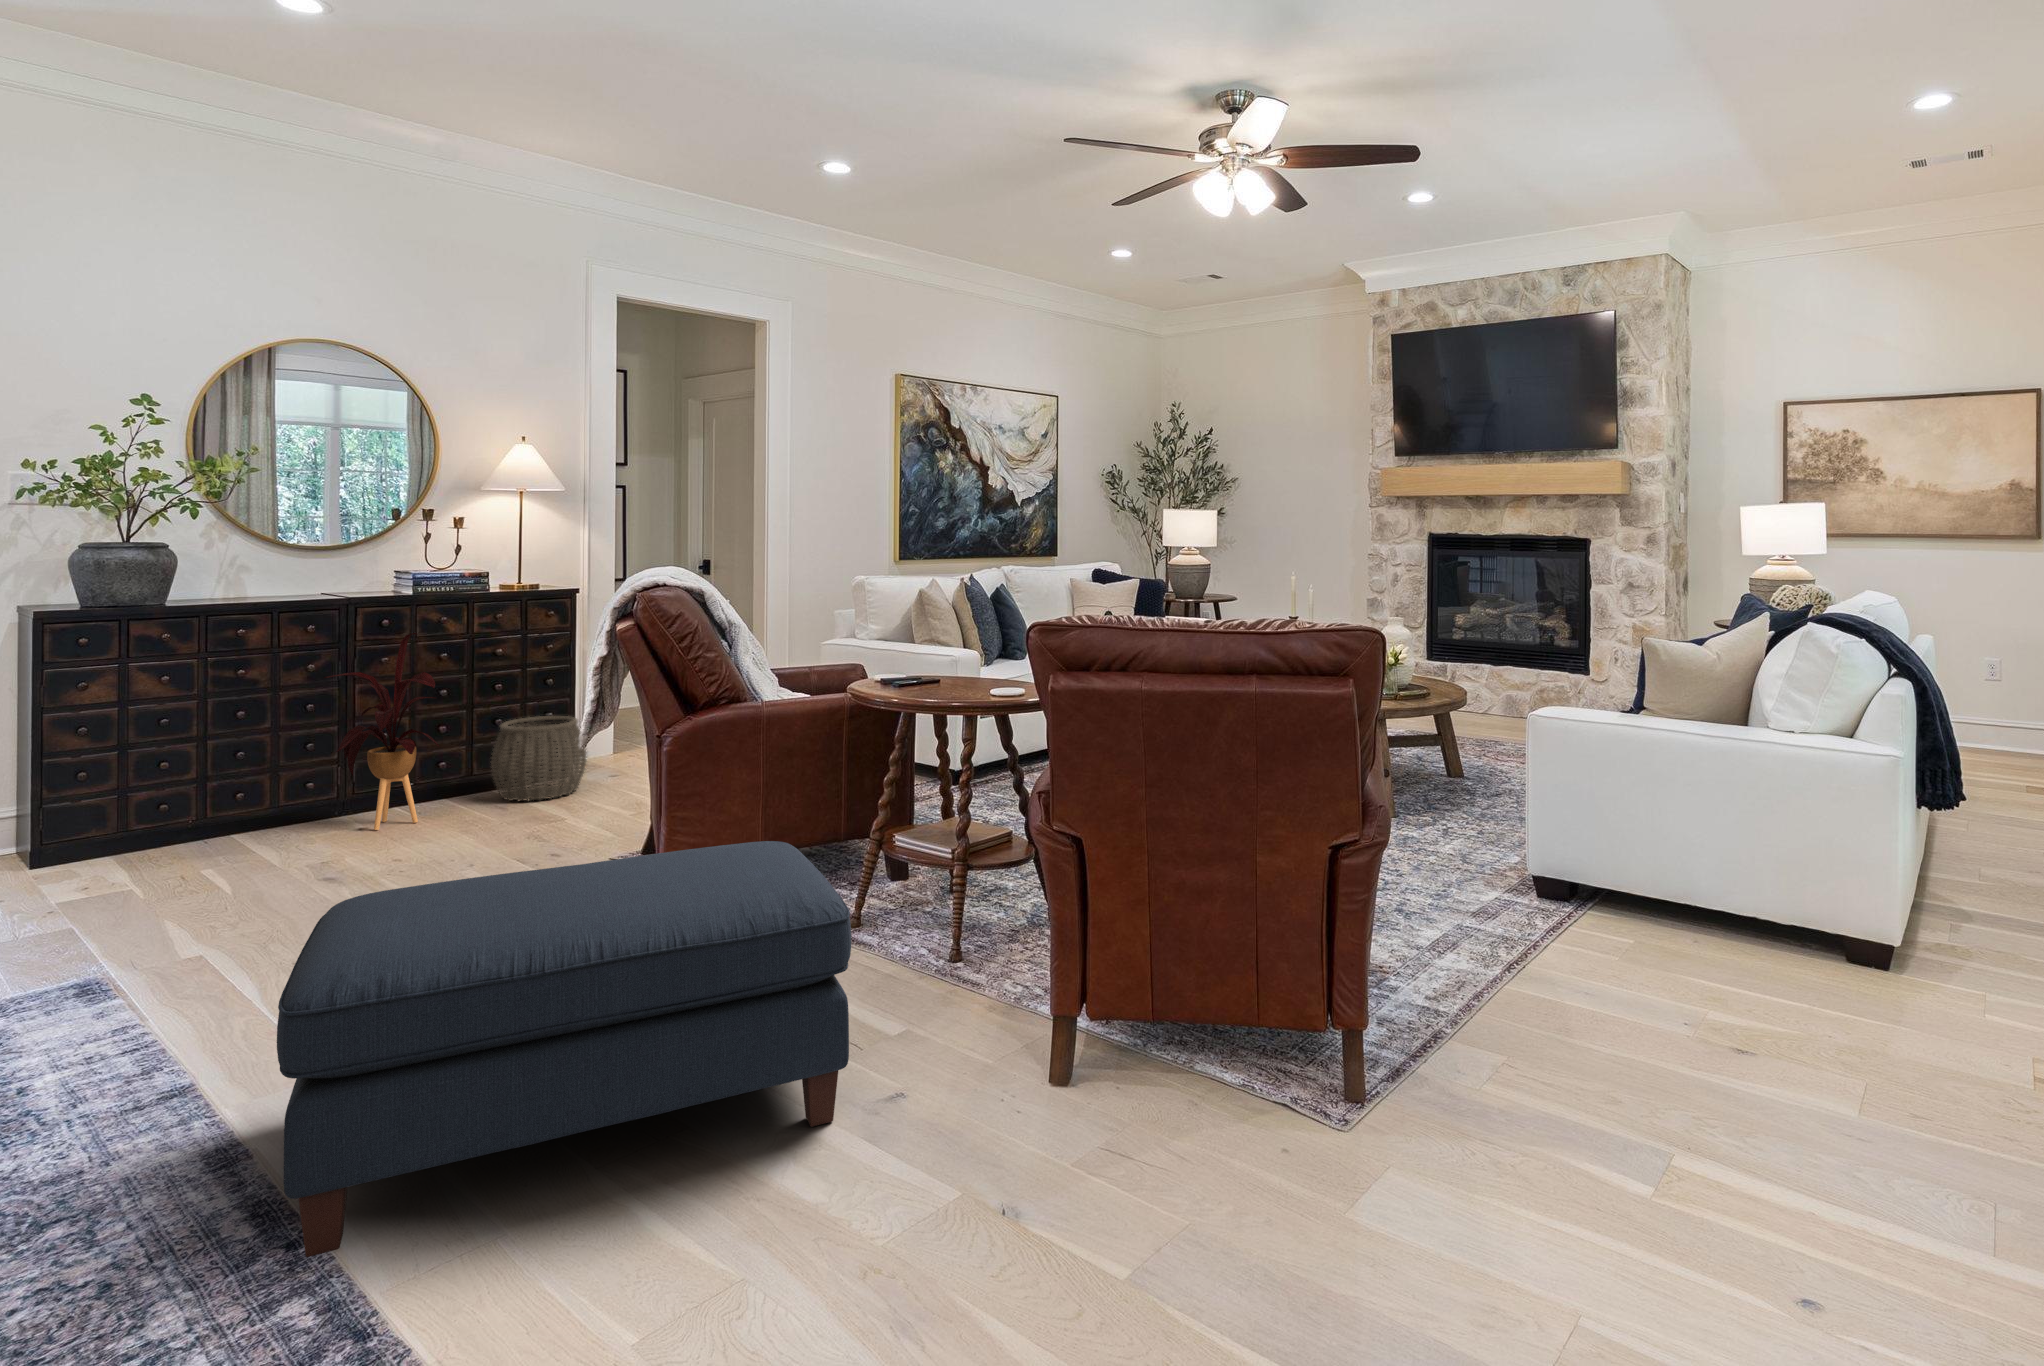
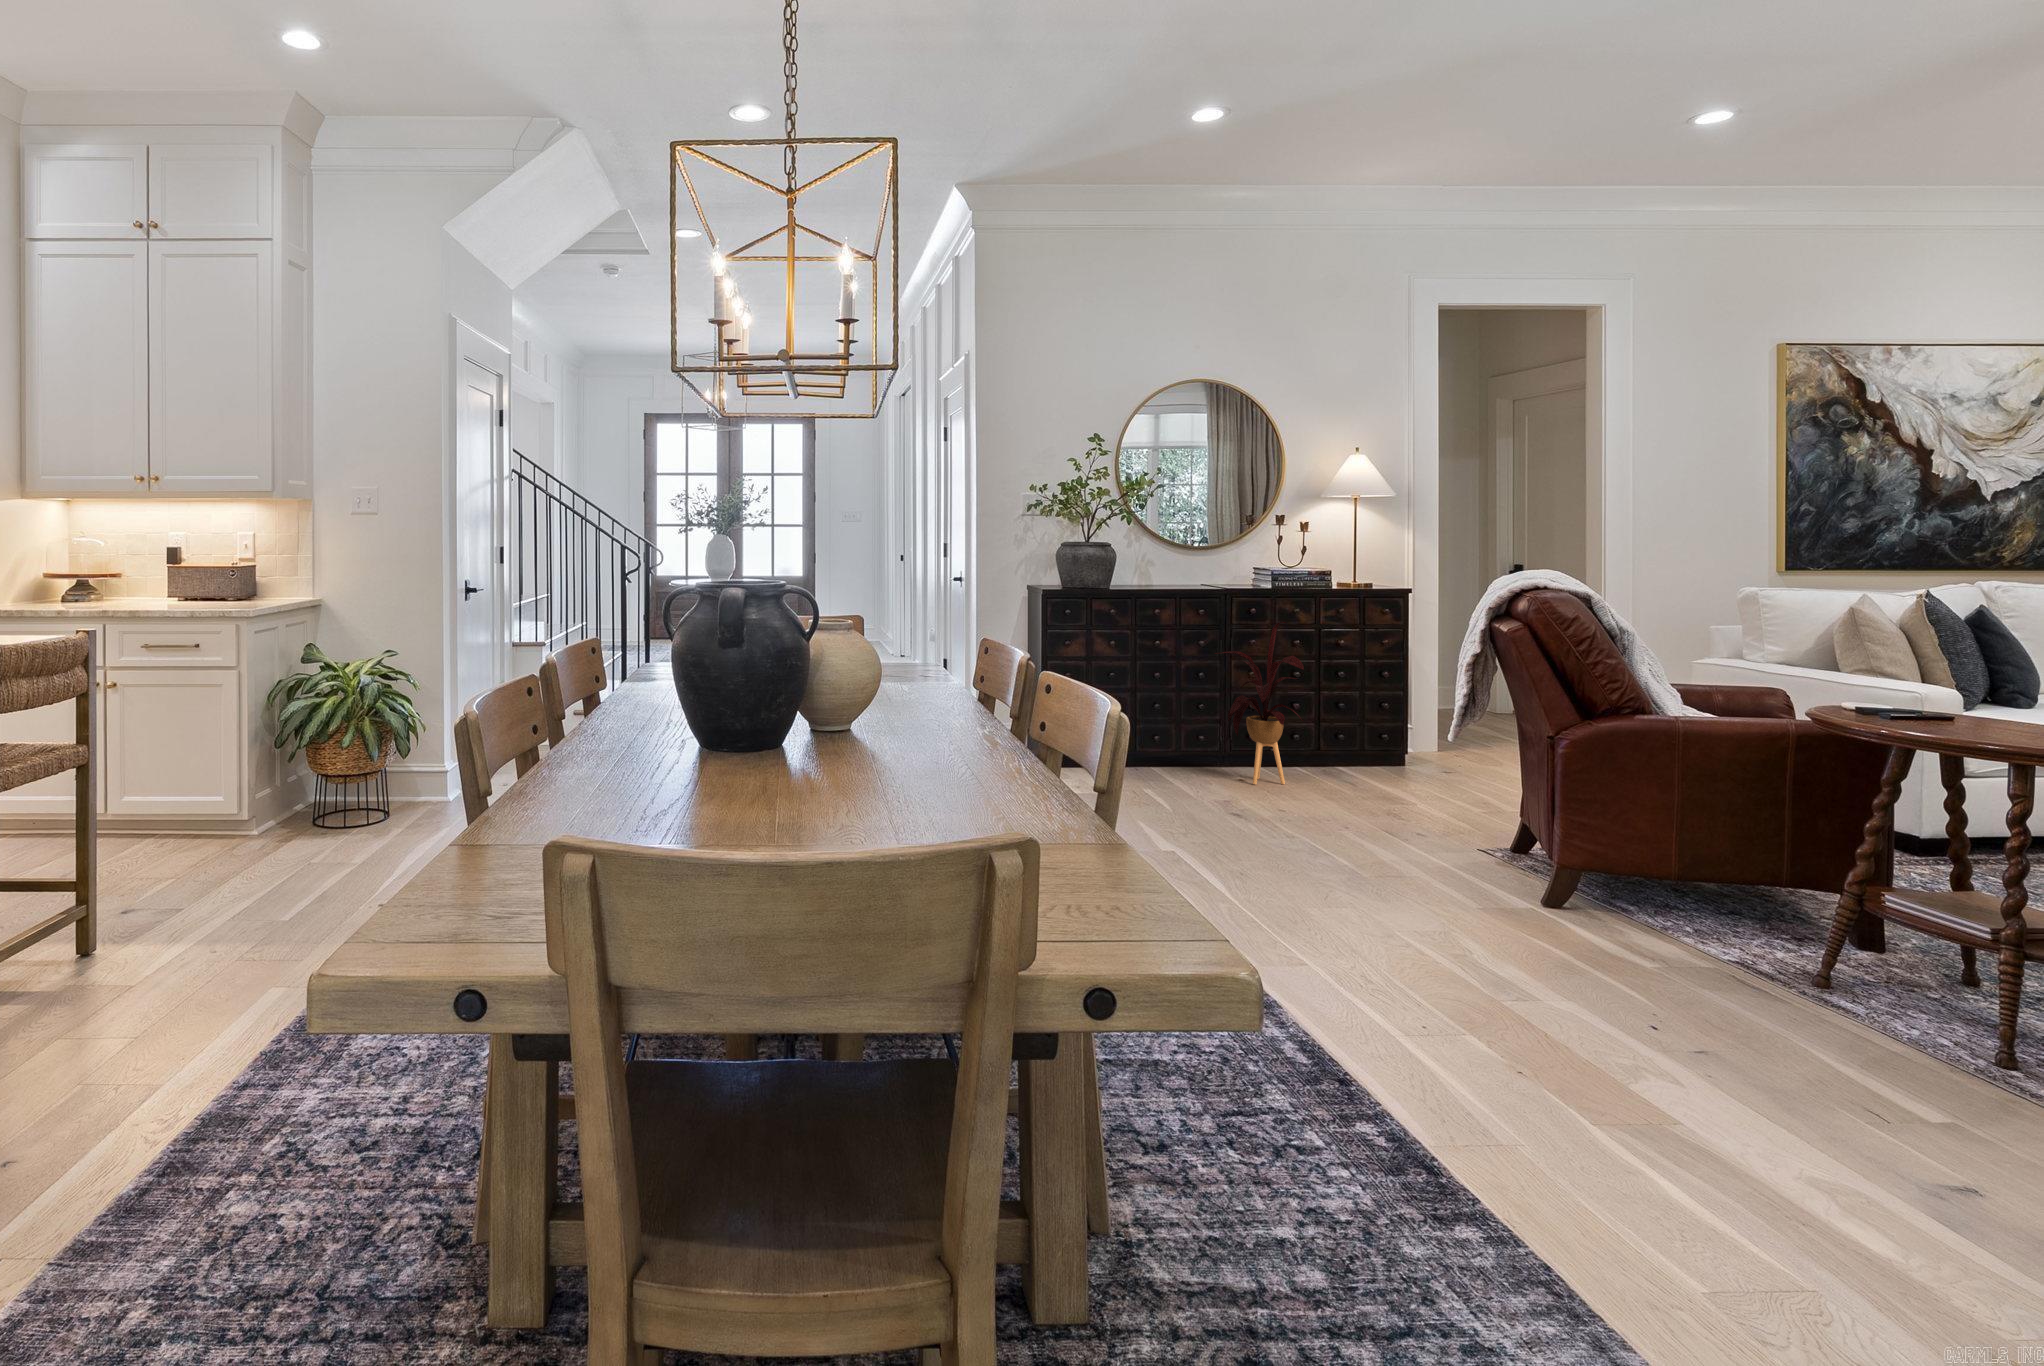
woven basket: present [491,716,587,801] -> none [1338,706,1427,785]
ottoman: present [277,841,851,1257] -> none [1321,827,1897,1175]

